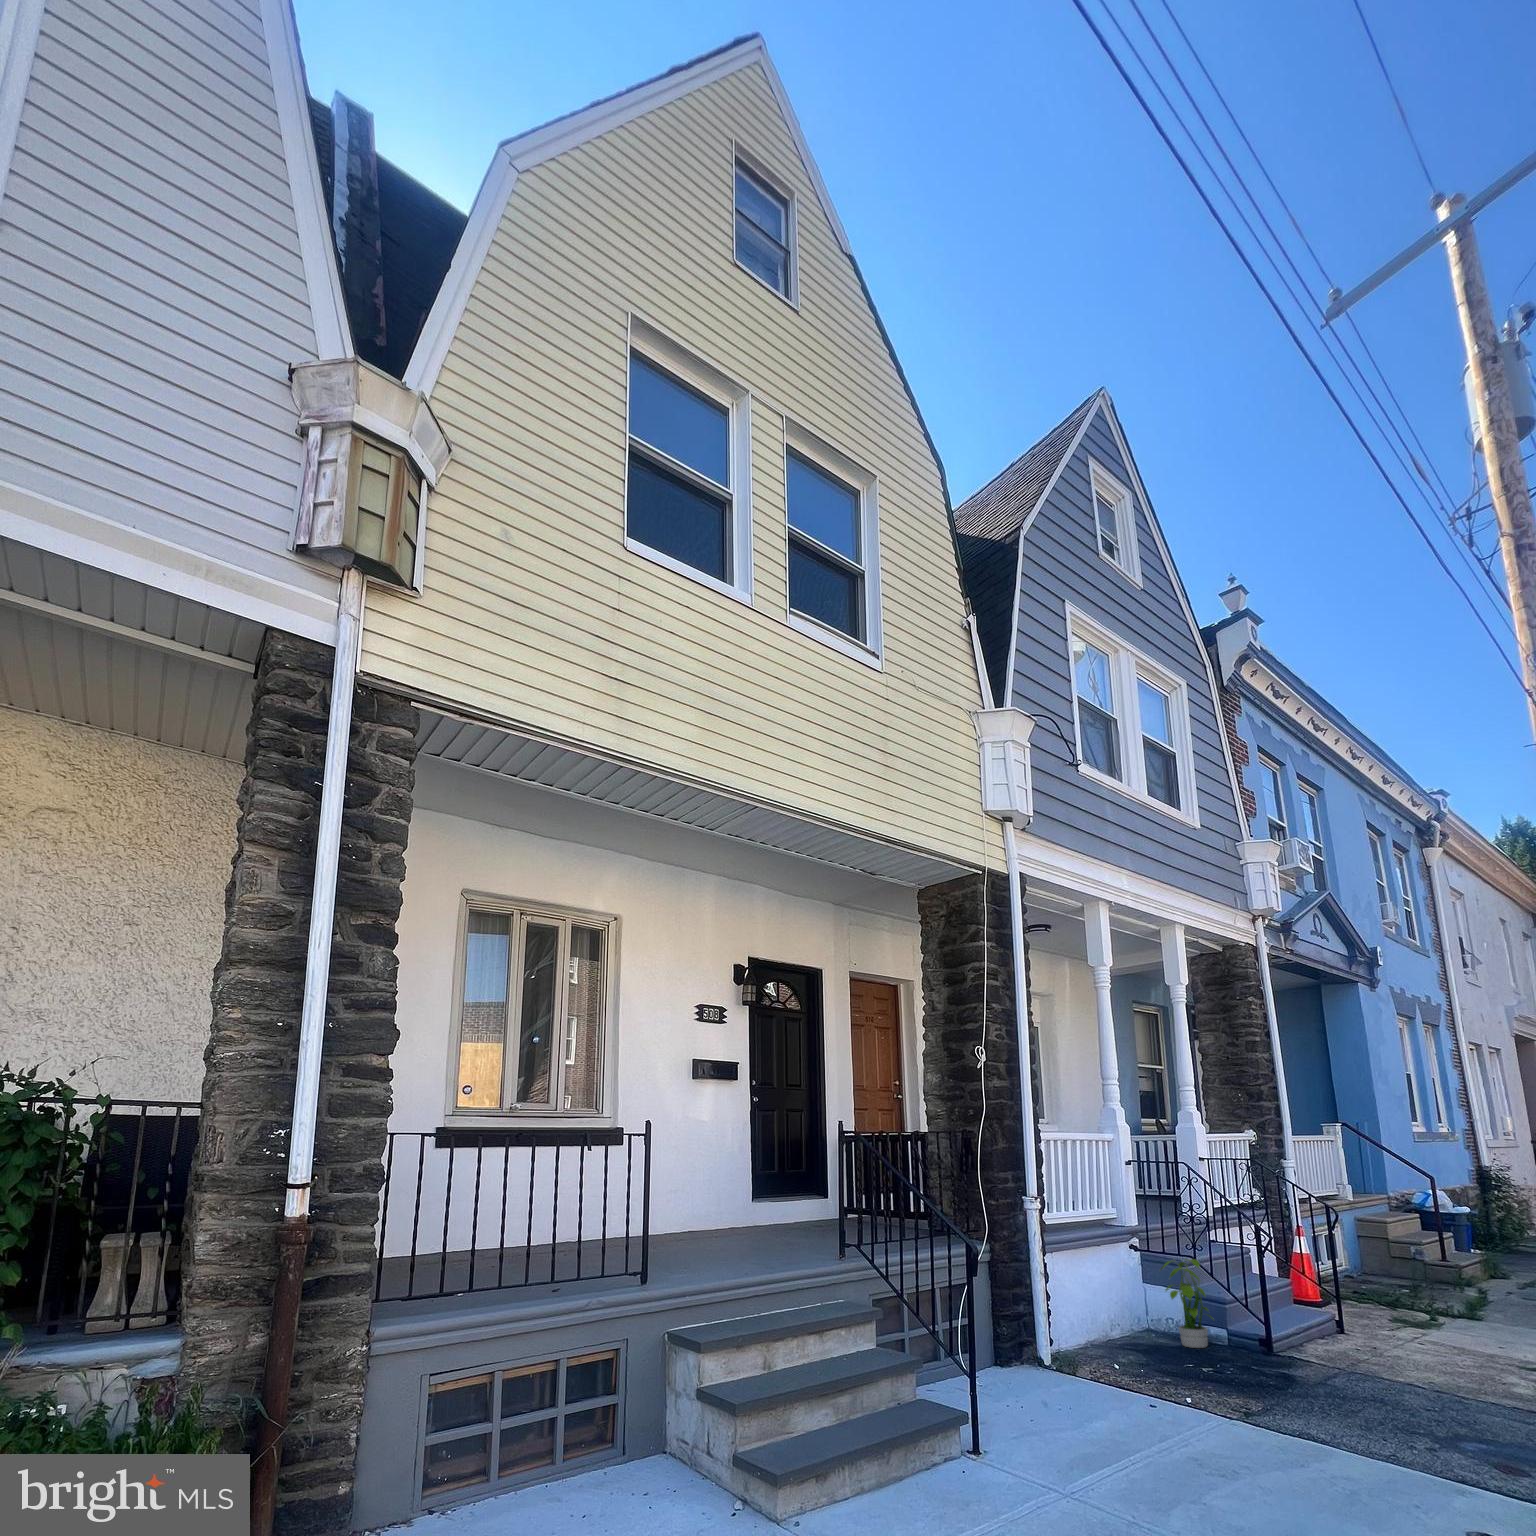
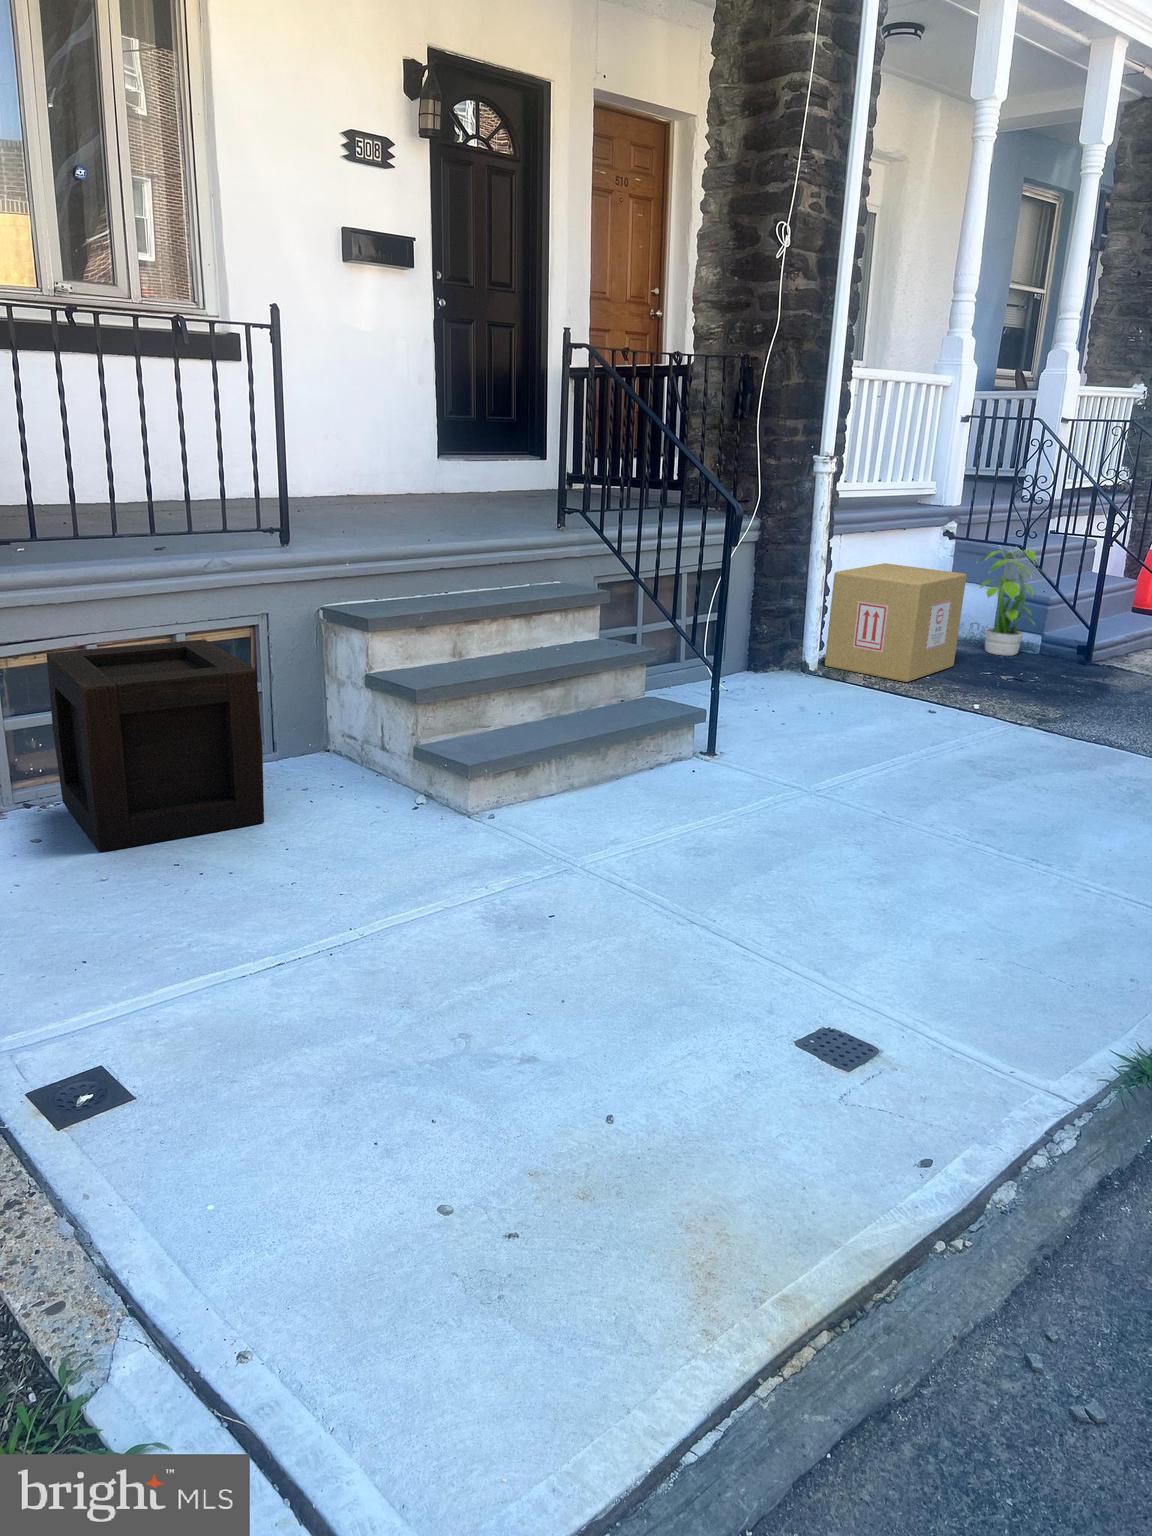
cardboard box: none [1050,1275,1156,1371] -> present [825,563,966,682]
wooden crate: none [551,1344,688,1492] -> present [46,639,264,852]

